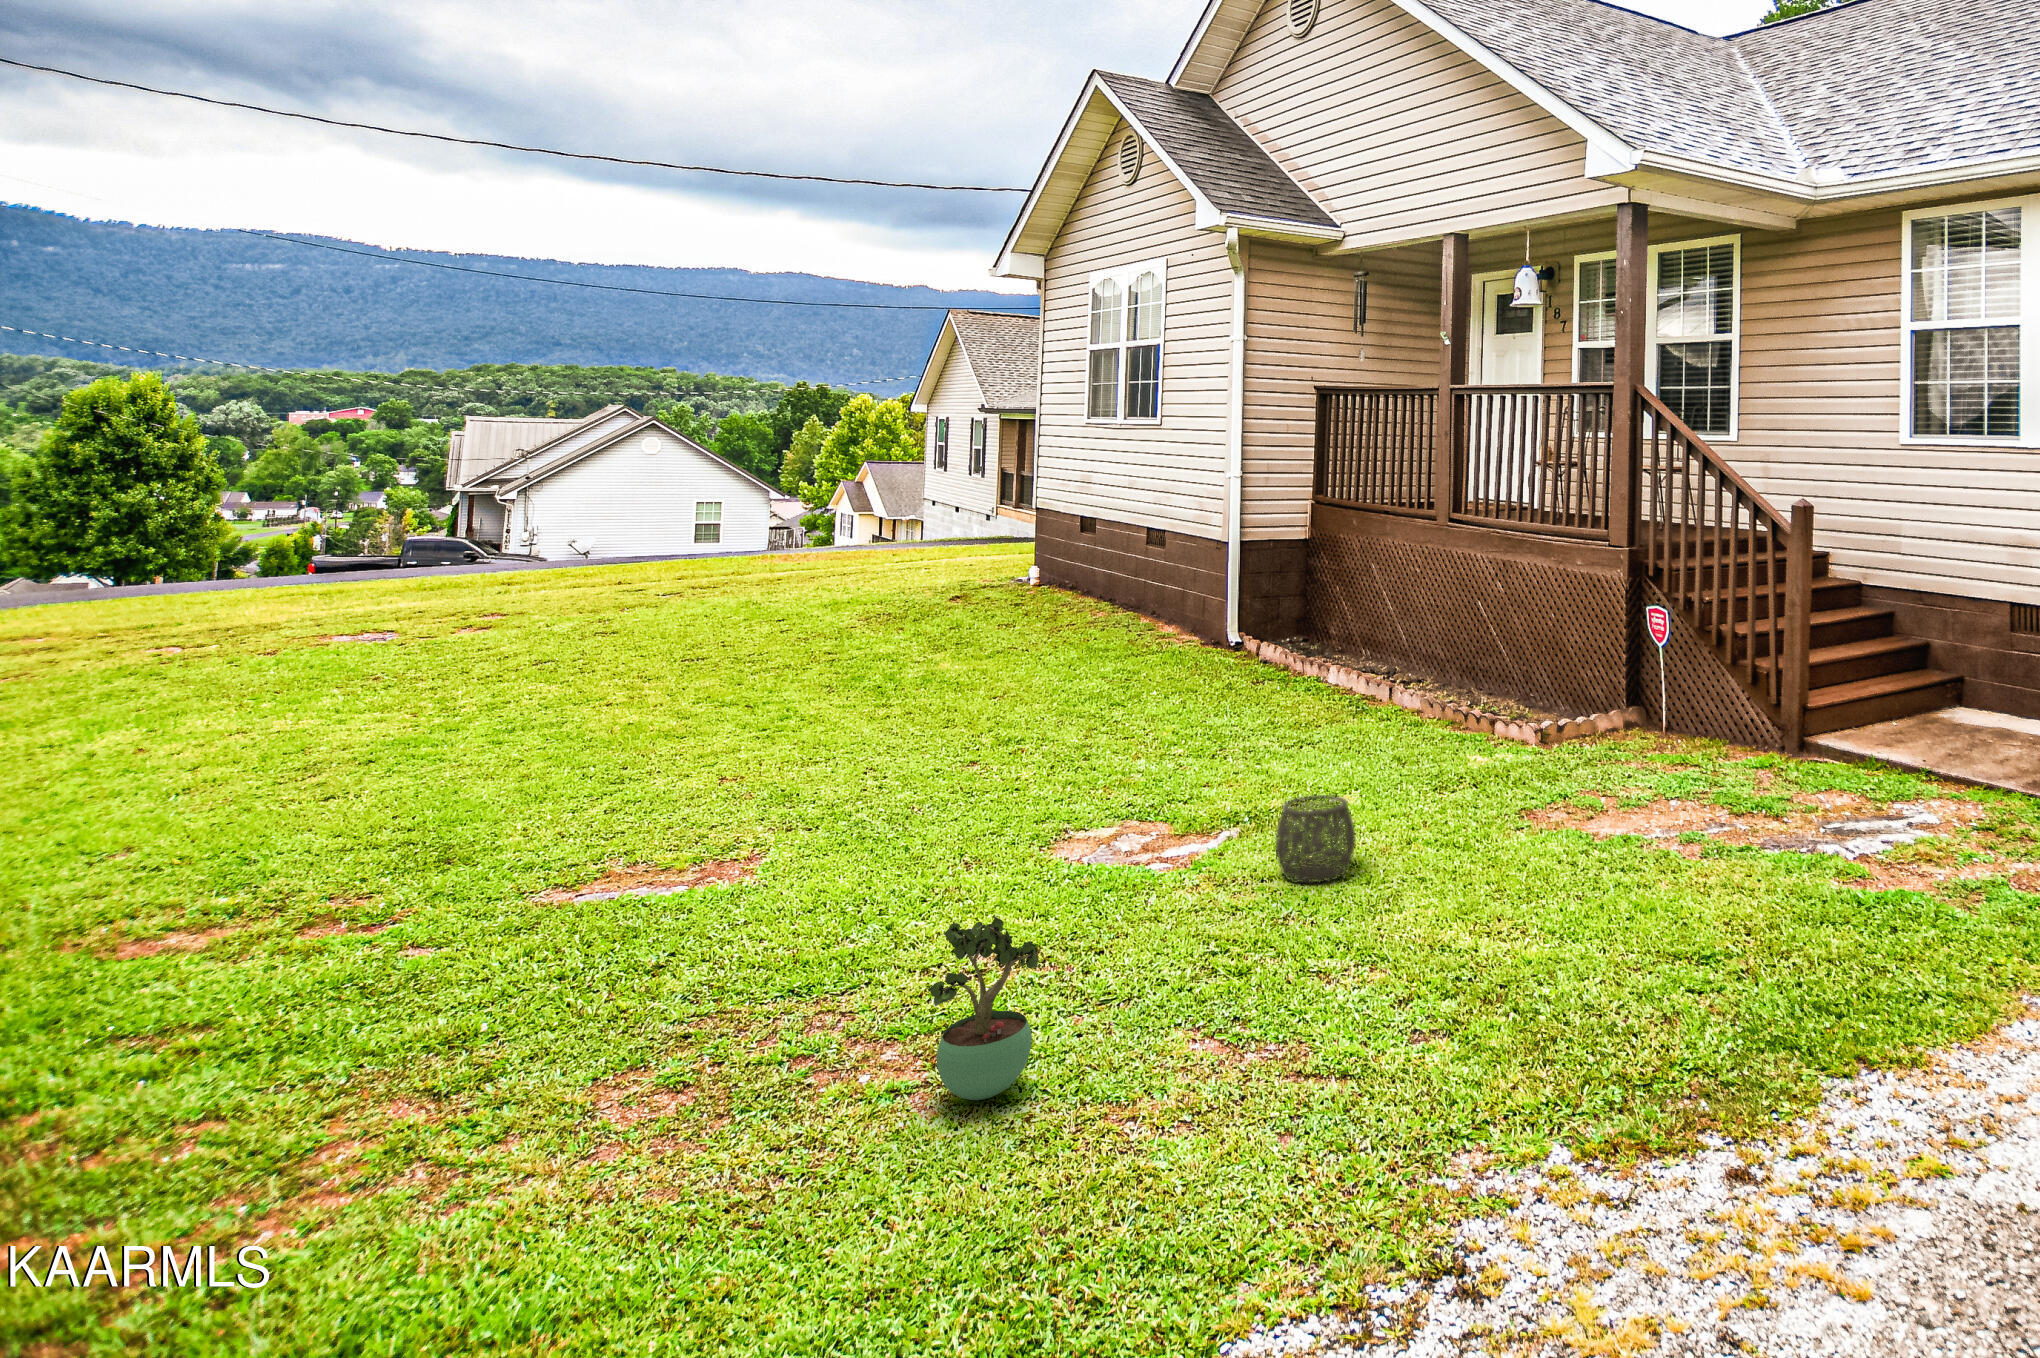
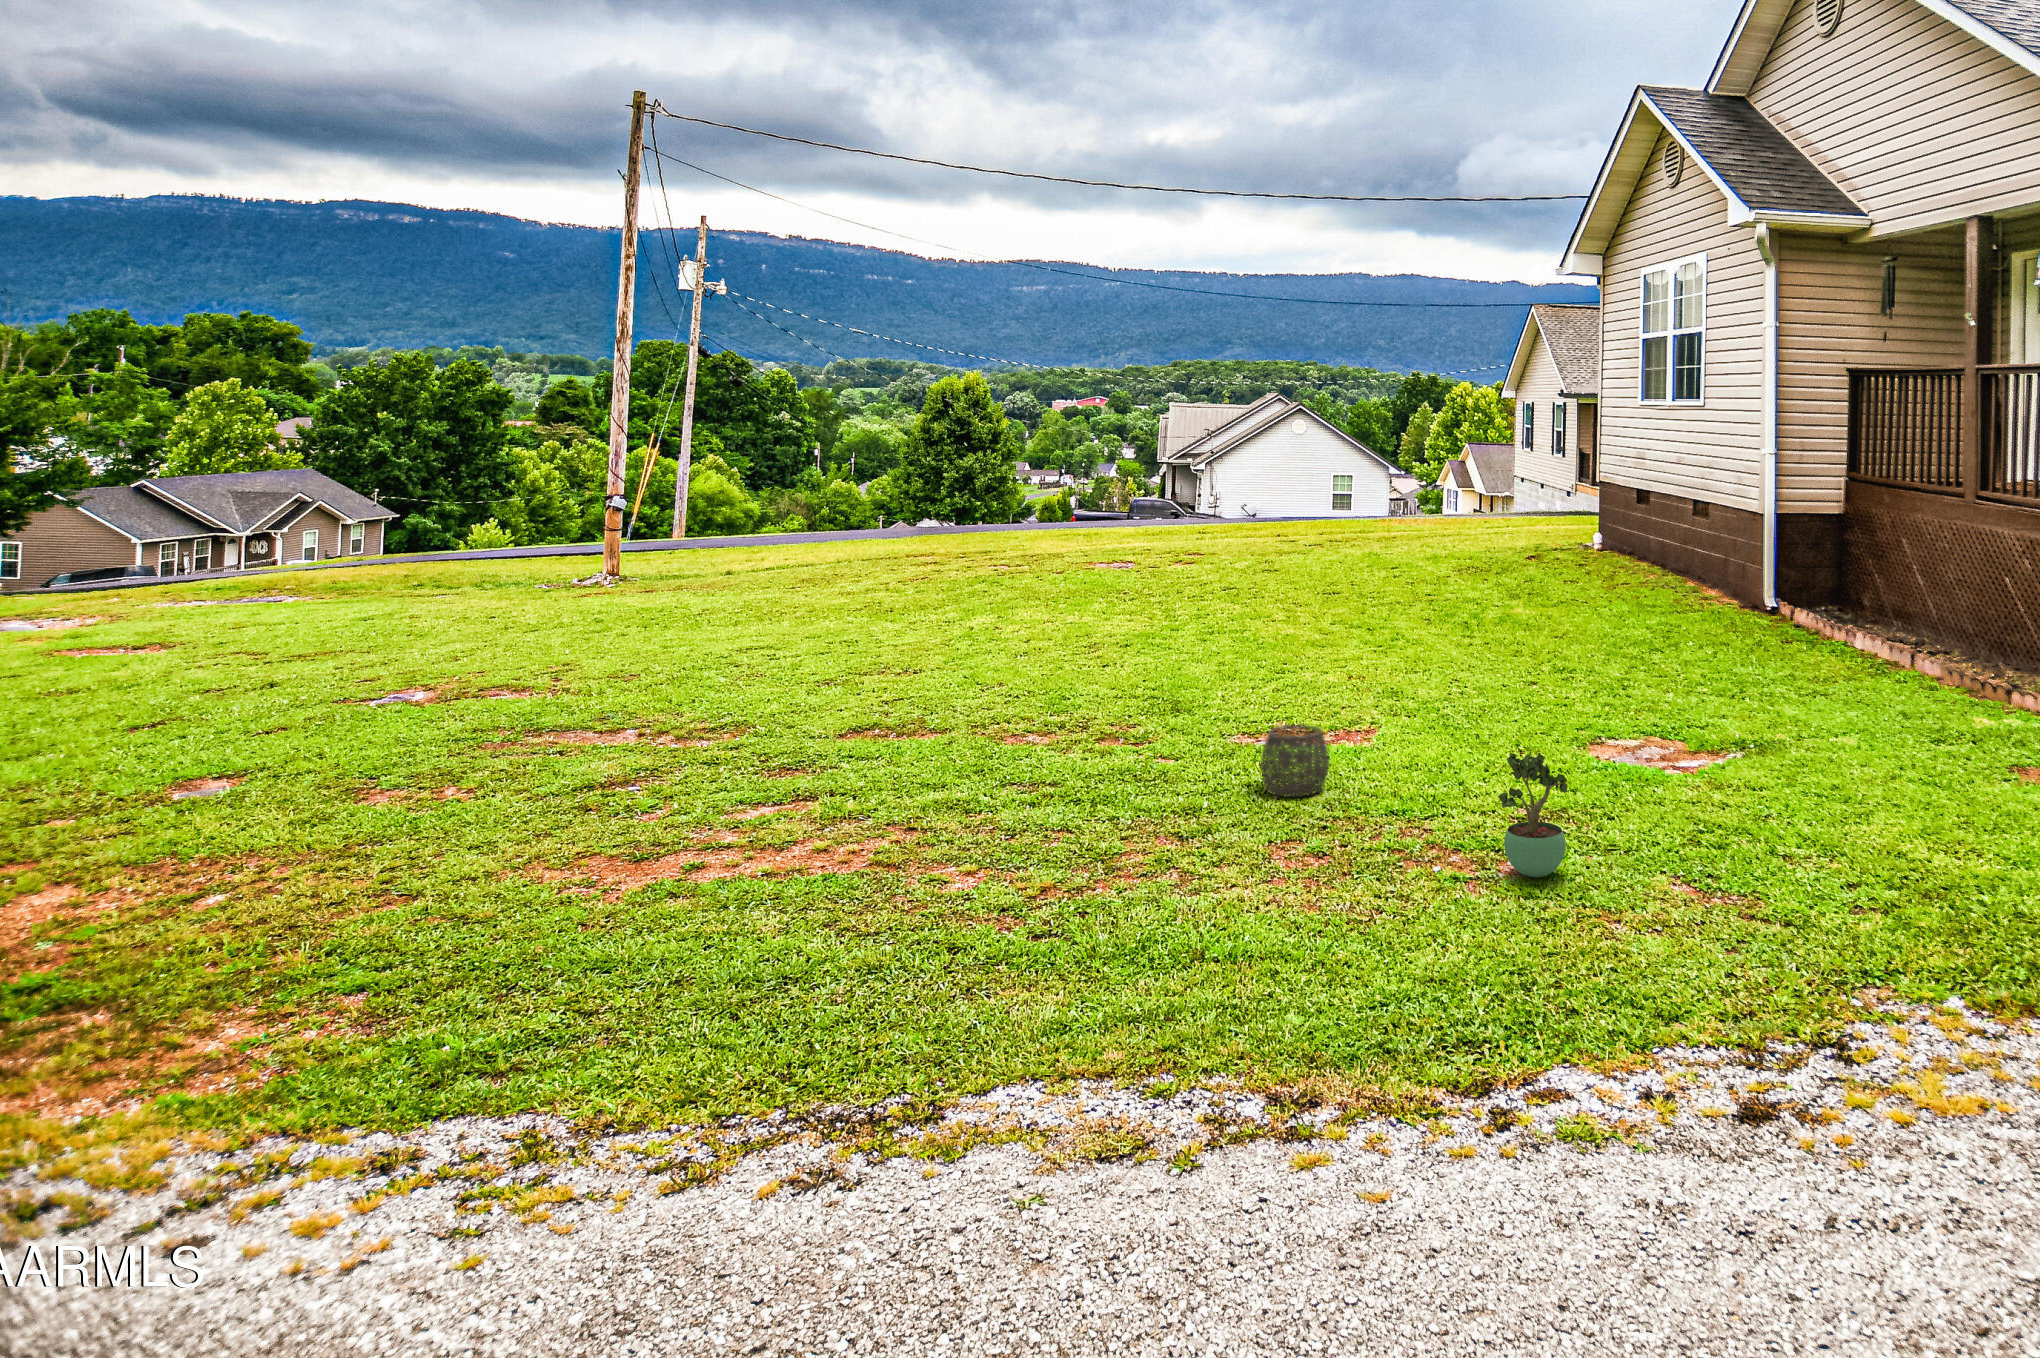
woven basket: present [1275,795,1355,883] -> present [1261,725,1329,797]

